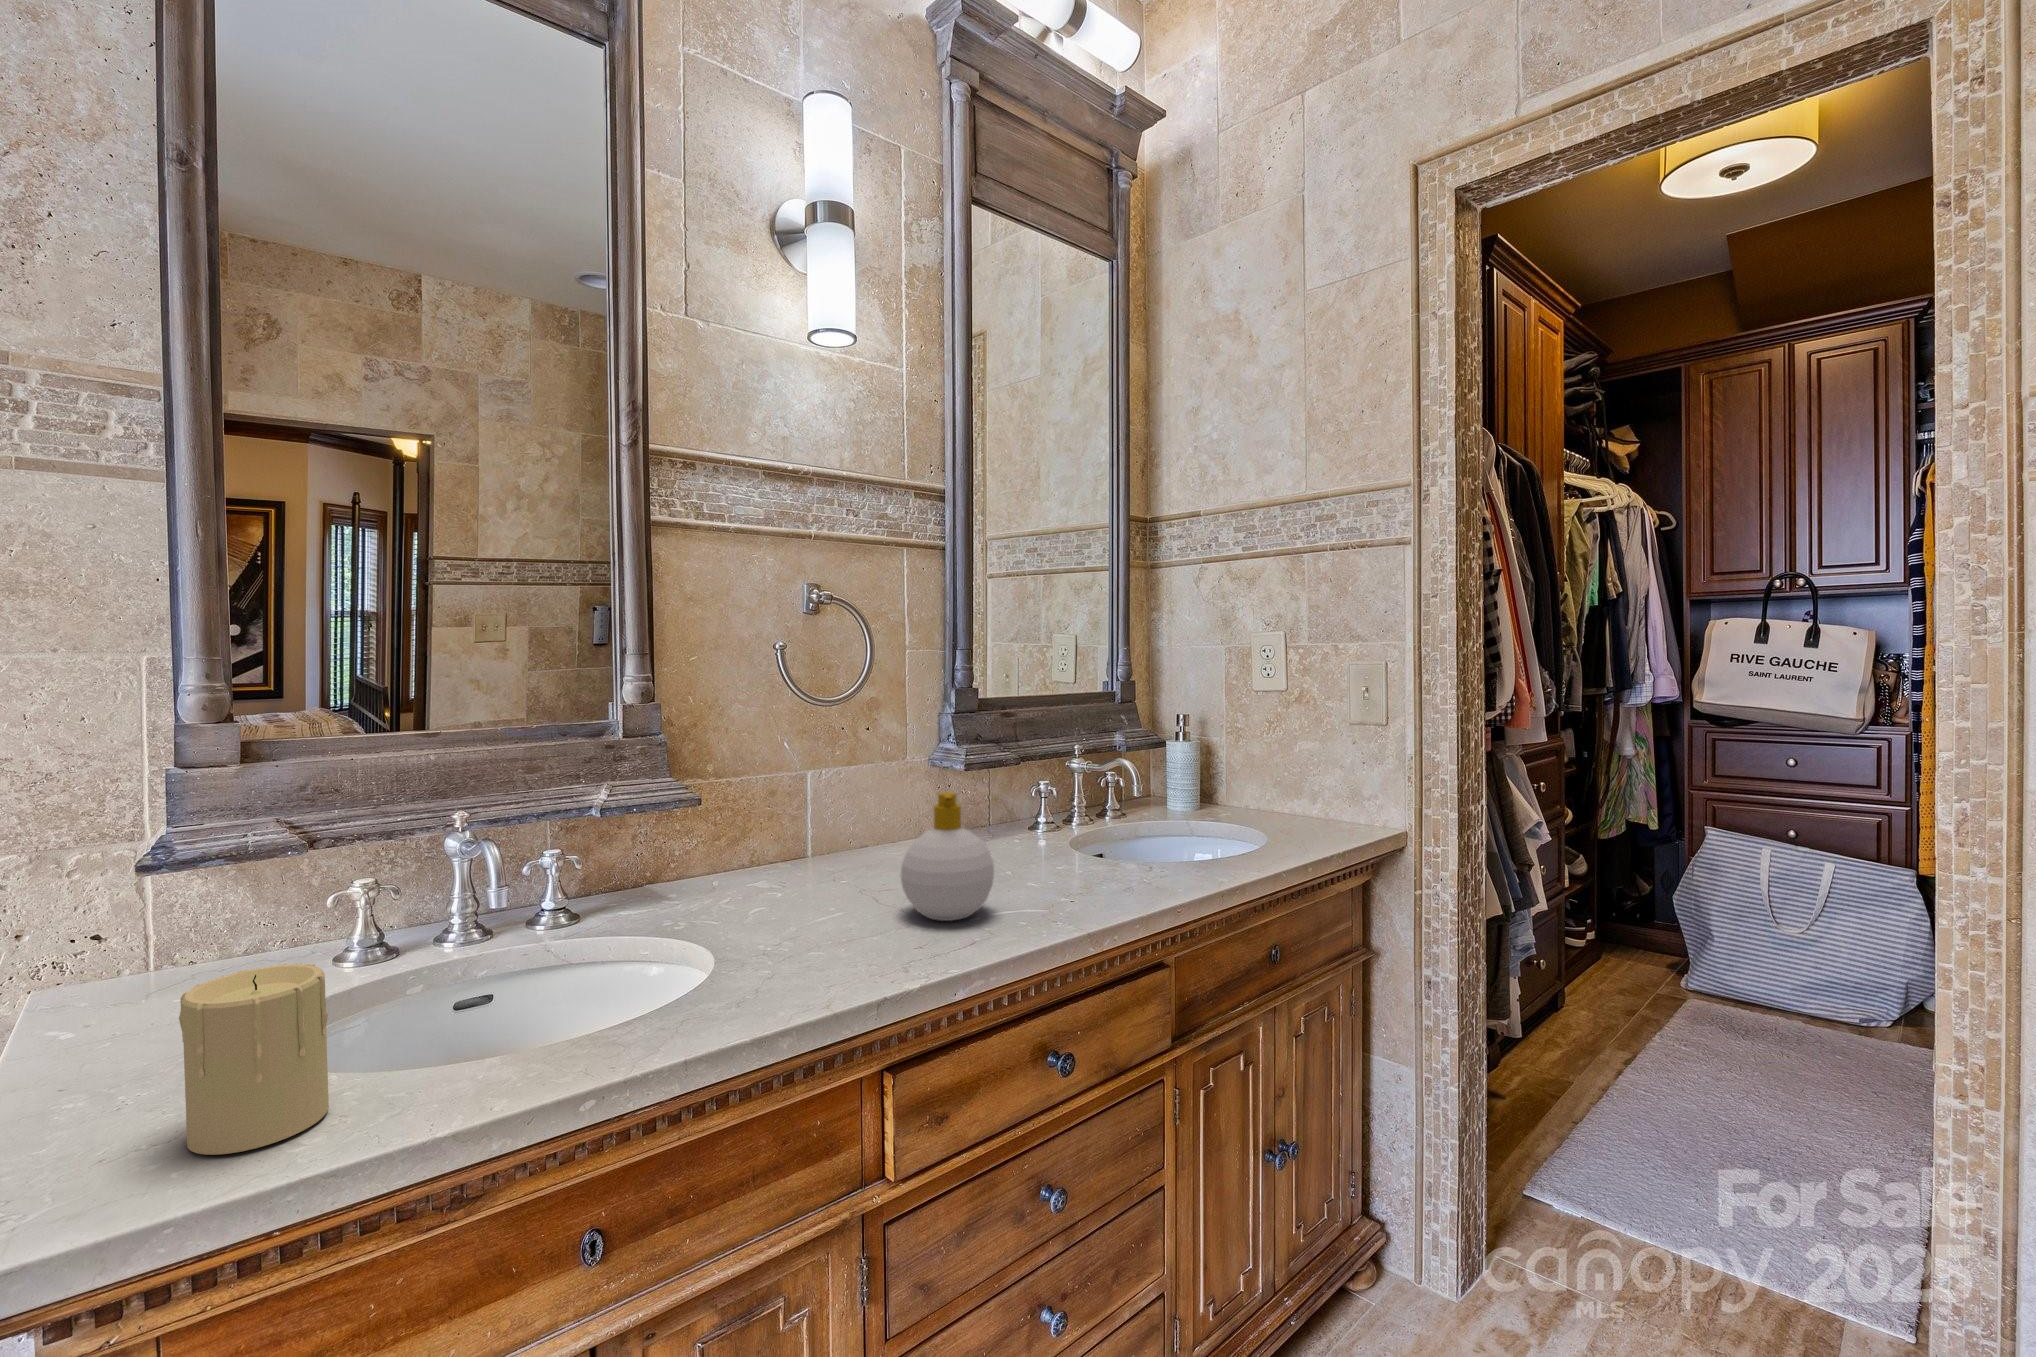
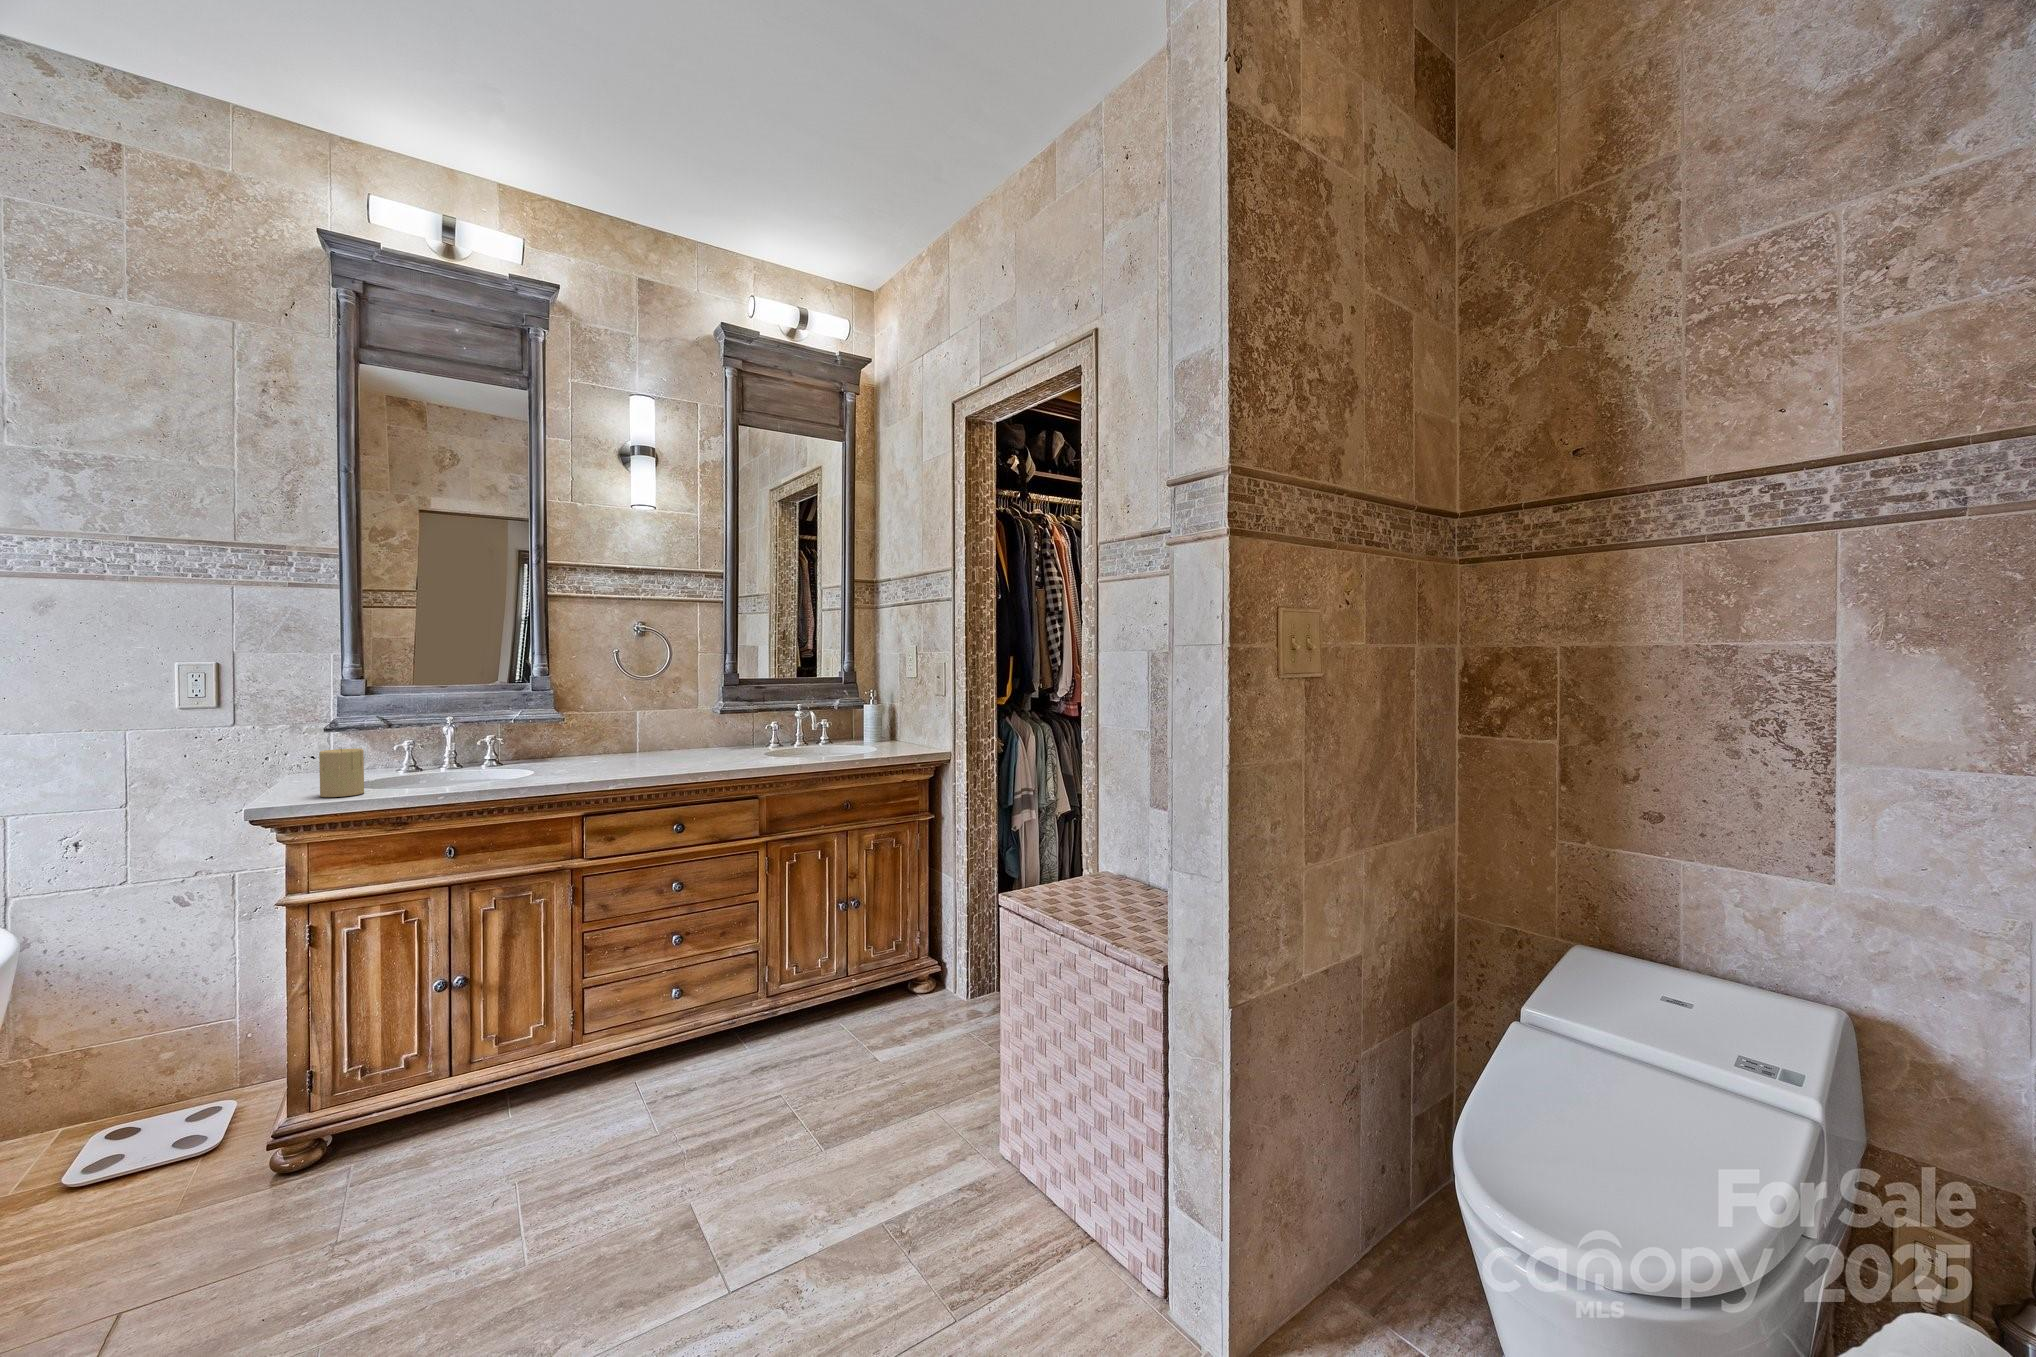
soap bottle: present [901,792,994,921] -> none [628,715,673,770]

